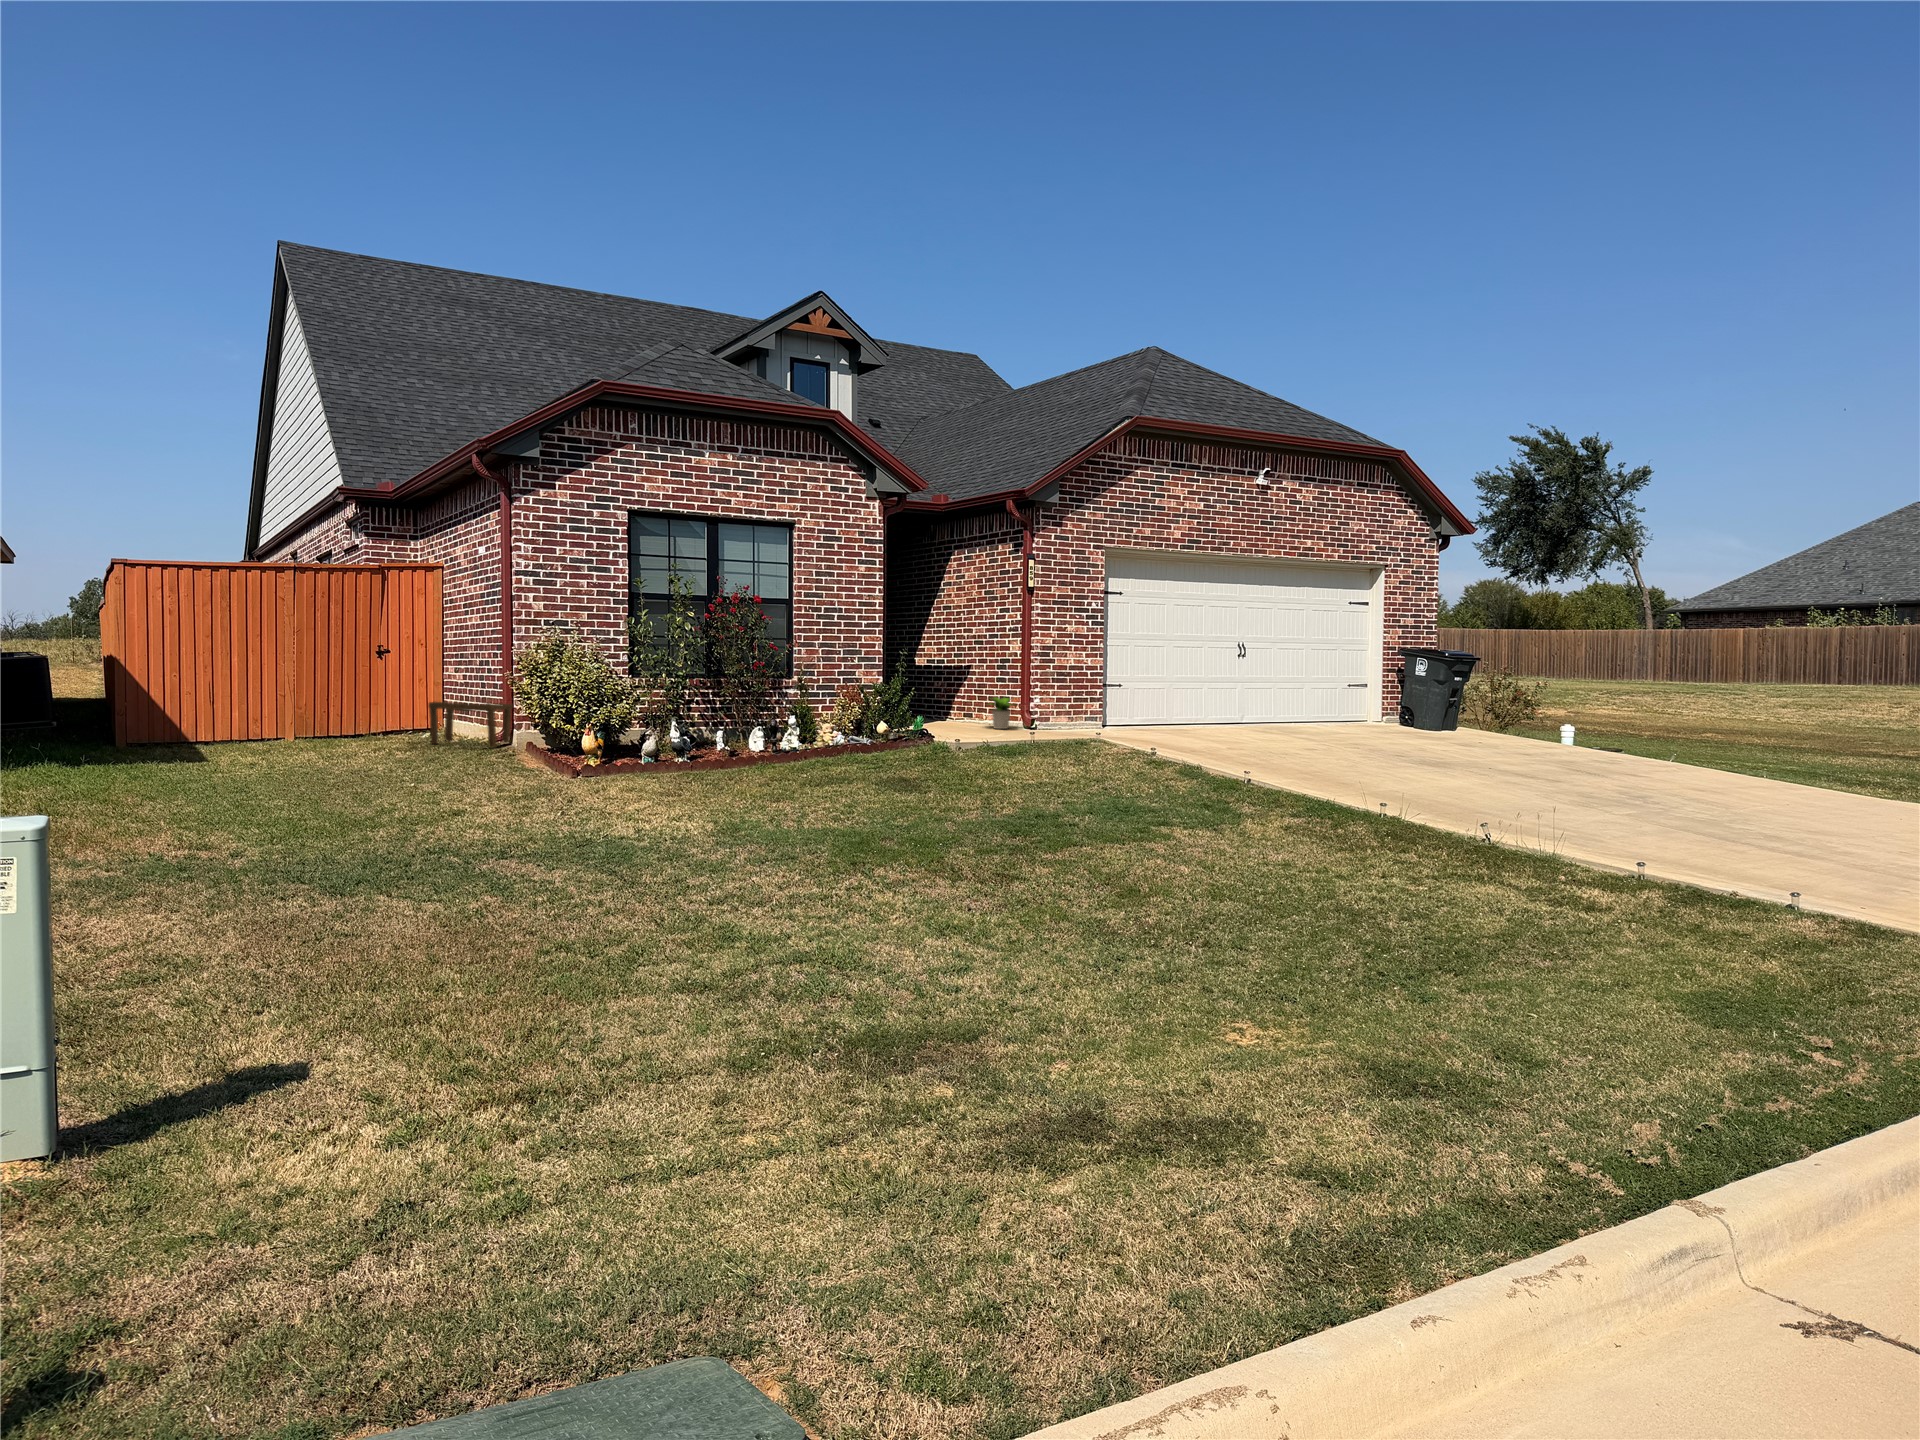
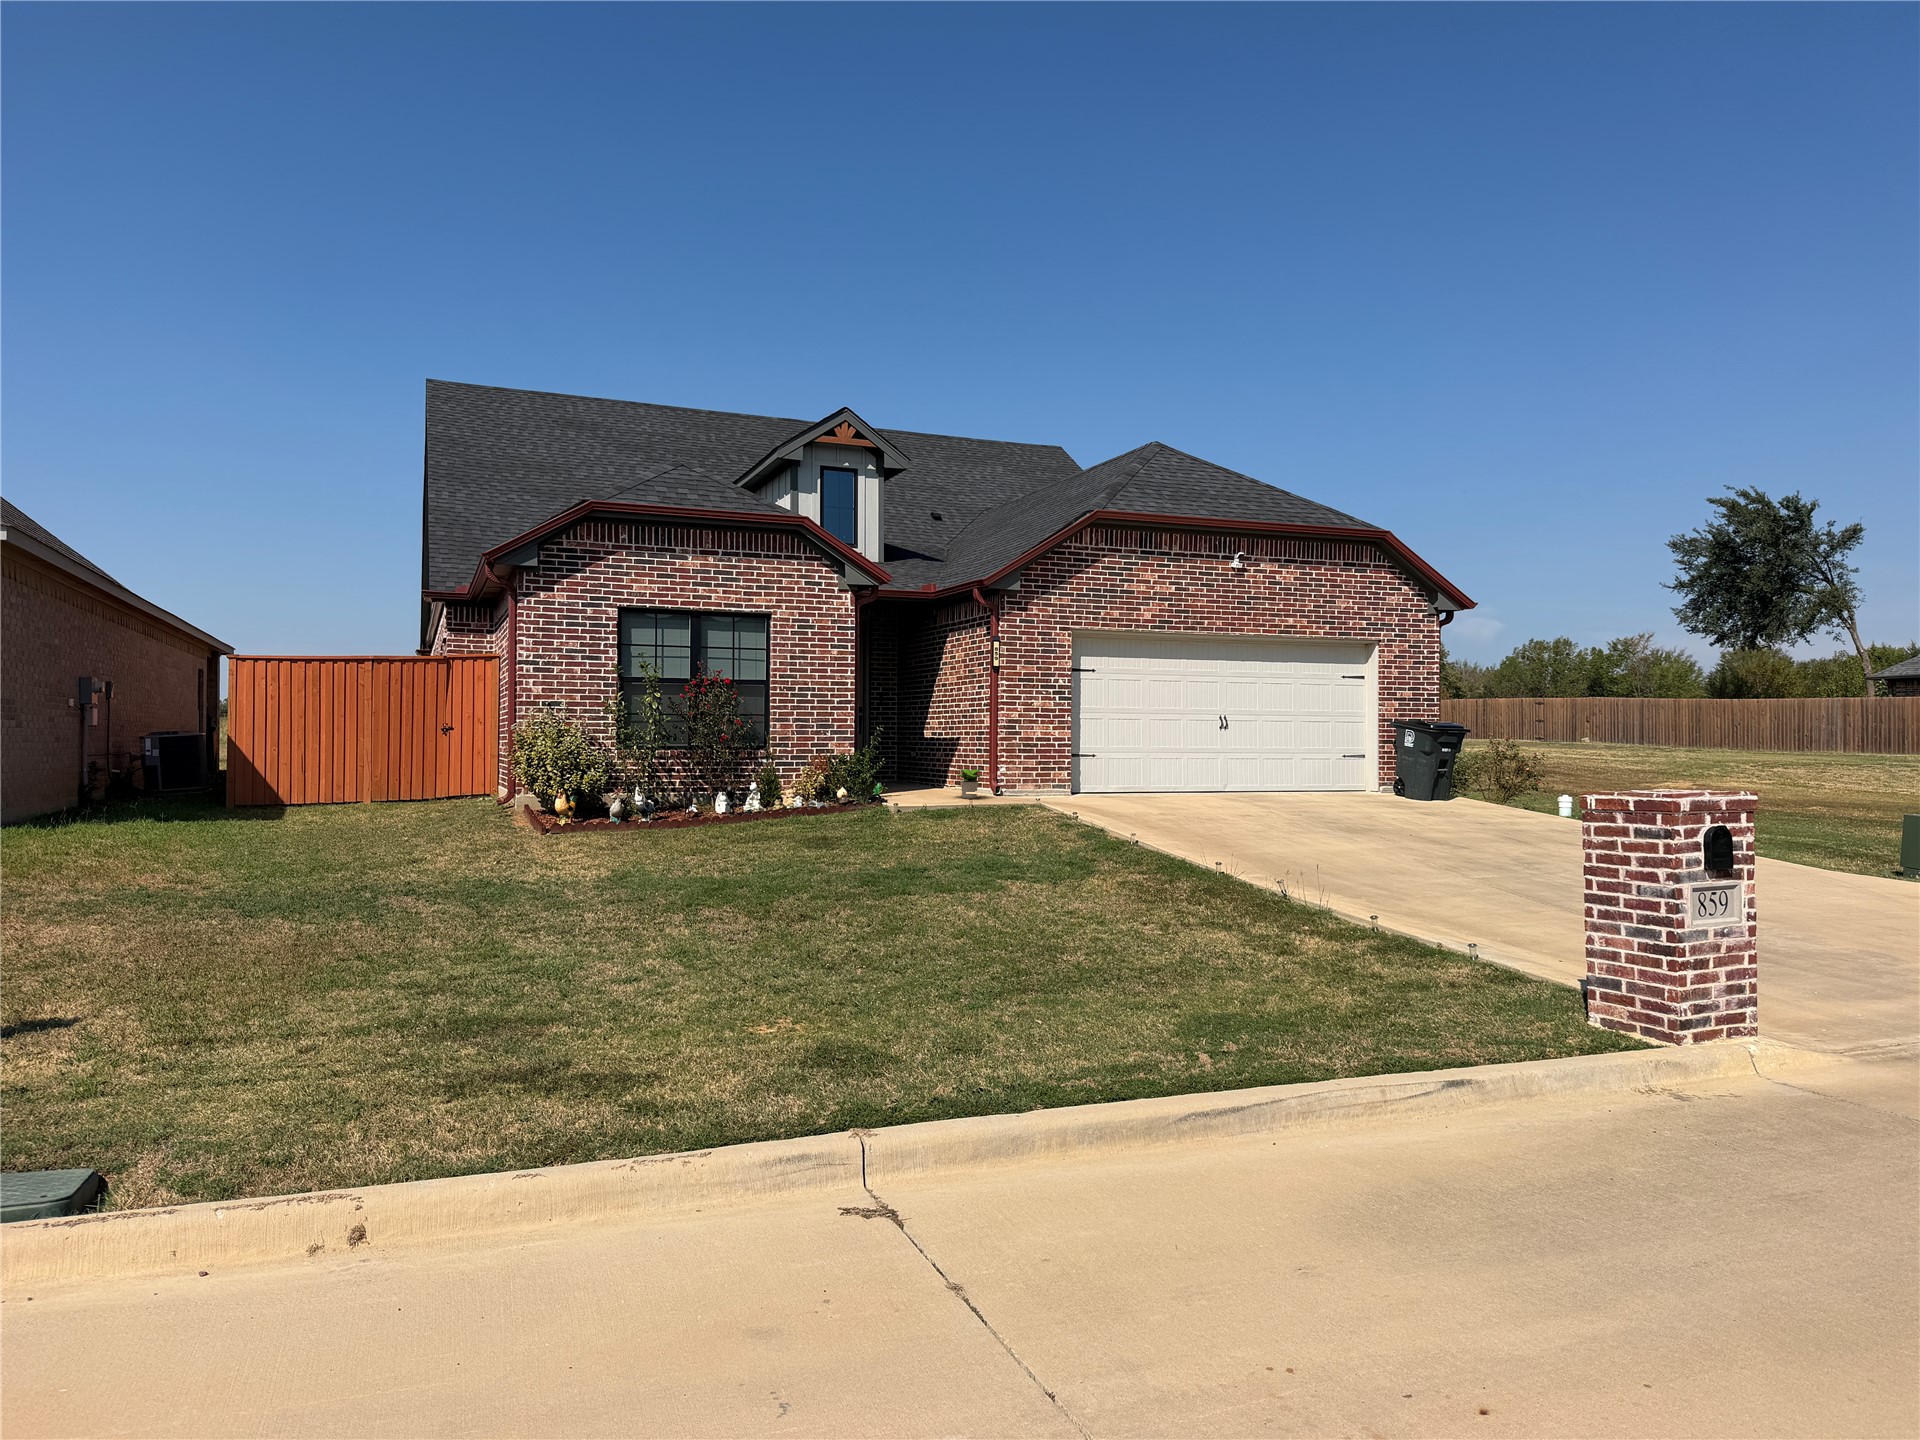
bench: present [428,702,513,748] -> none [447,771,514,810]

